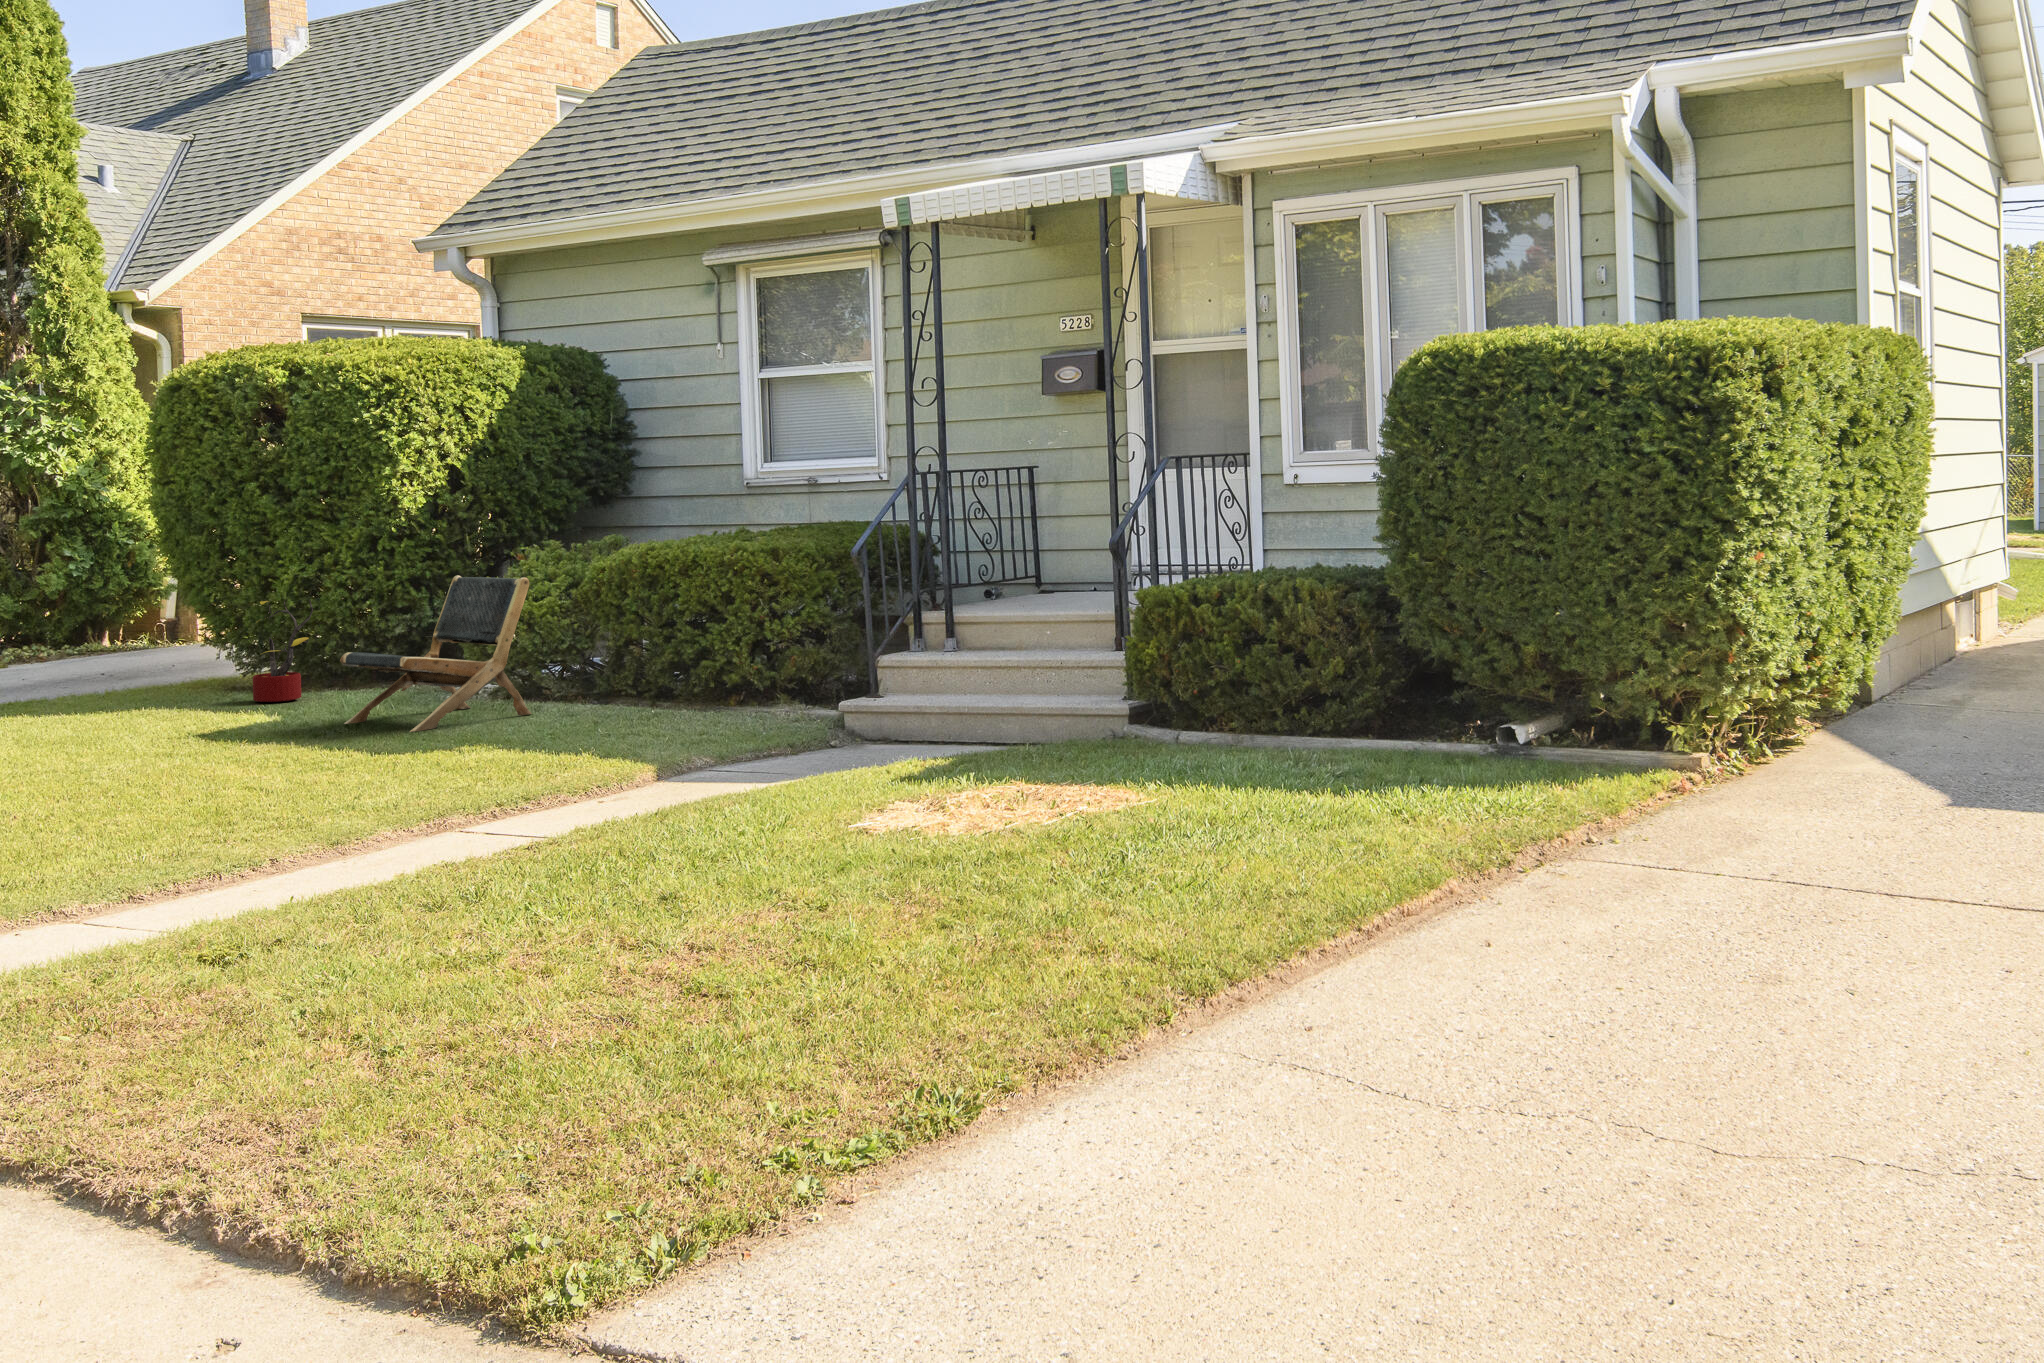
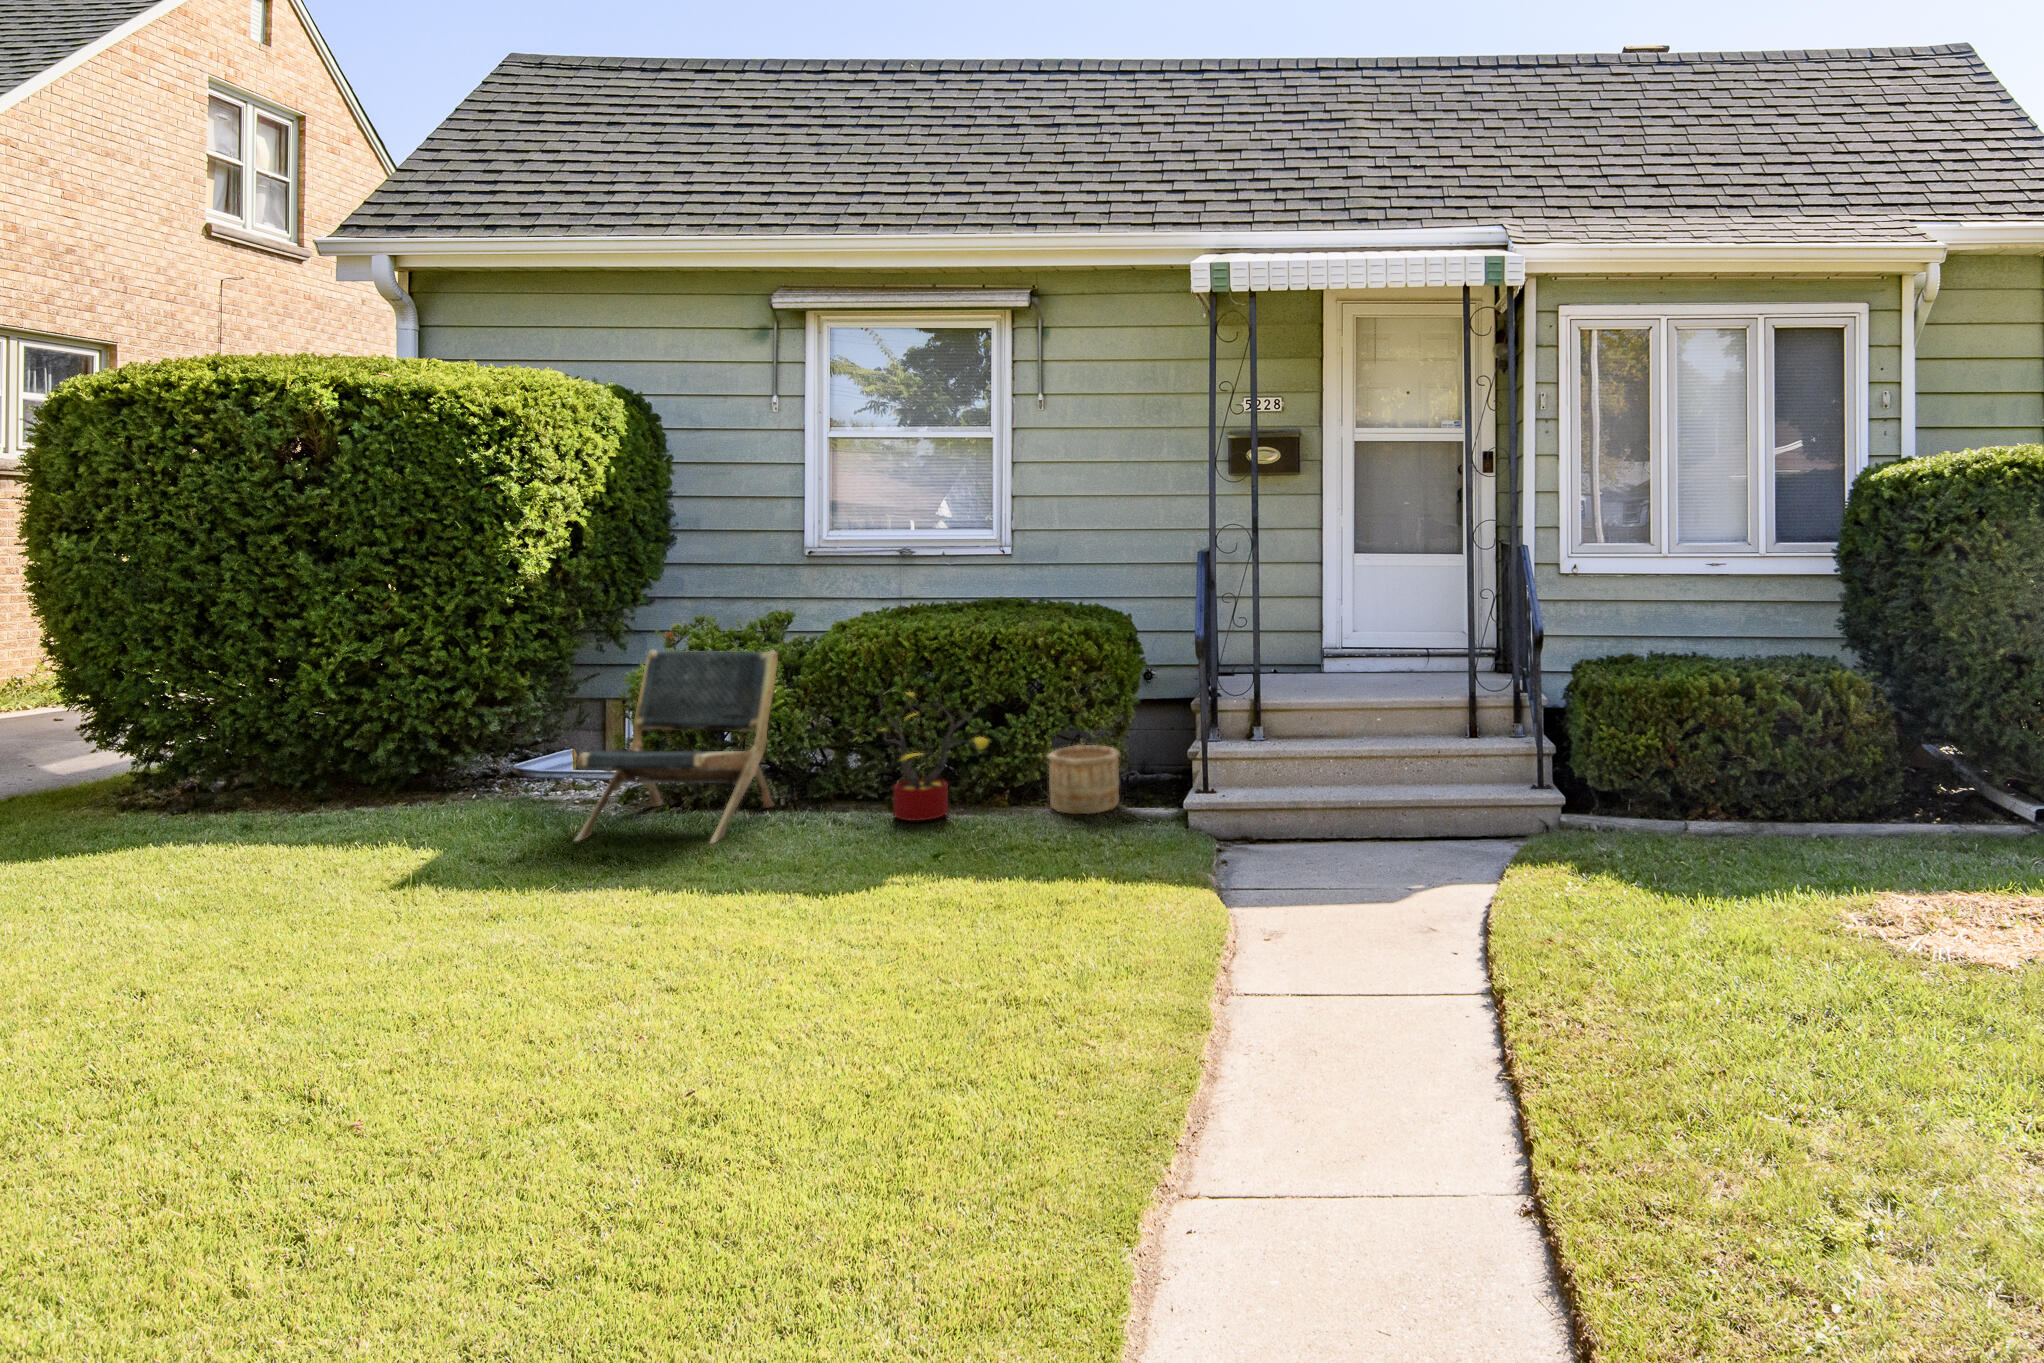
decorative plant: present [253,600,313,702] -> present [878,692,988,821]
wooden bucket: none [691,675,764,736] -> present [1047,745,1120,814]

